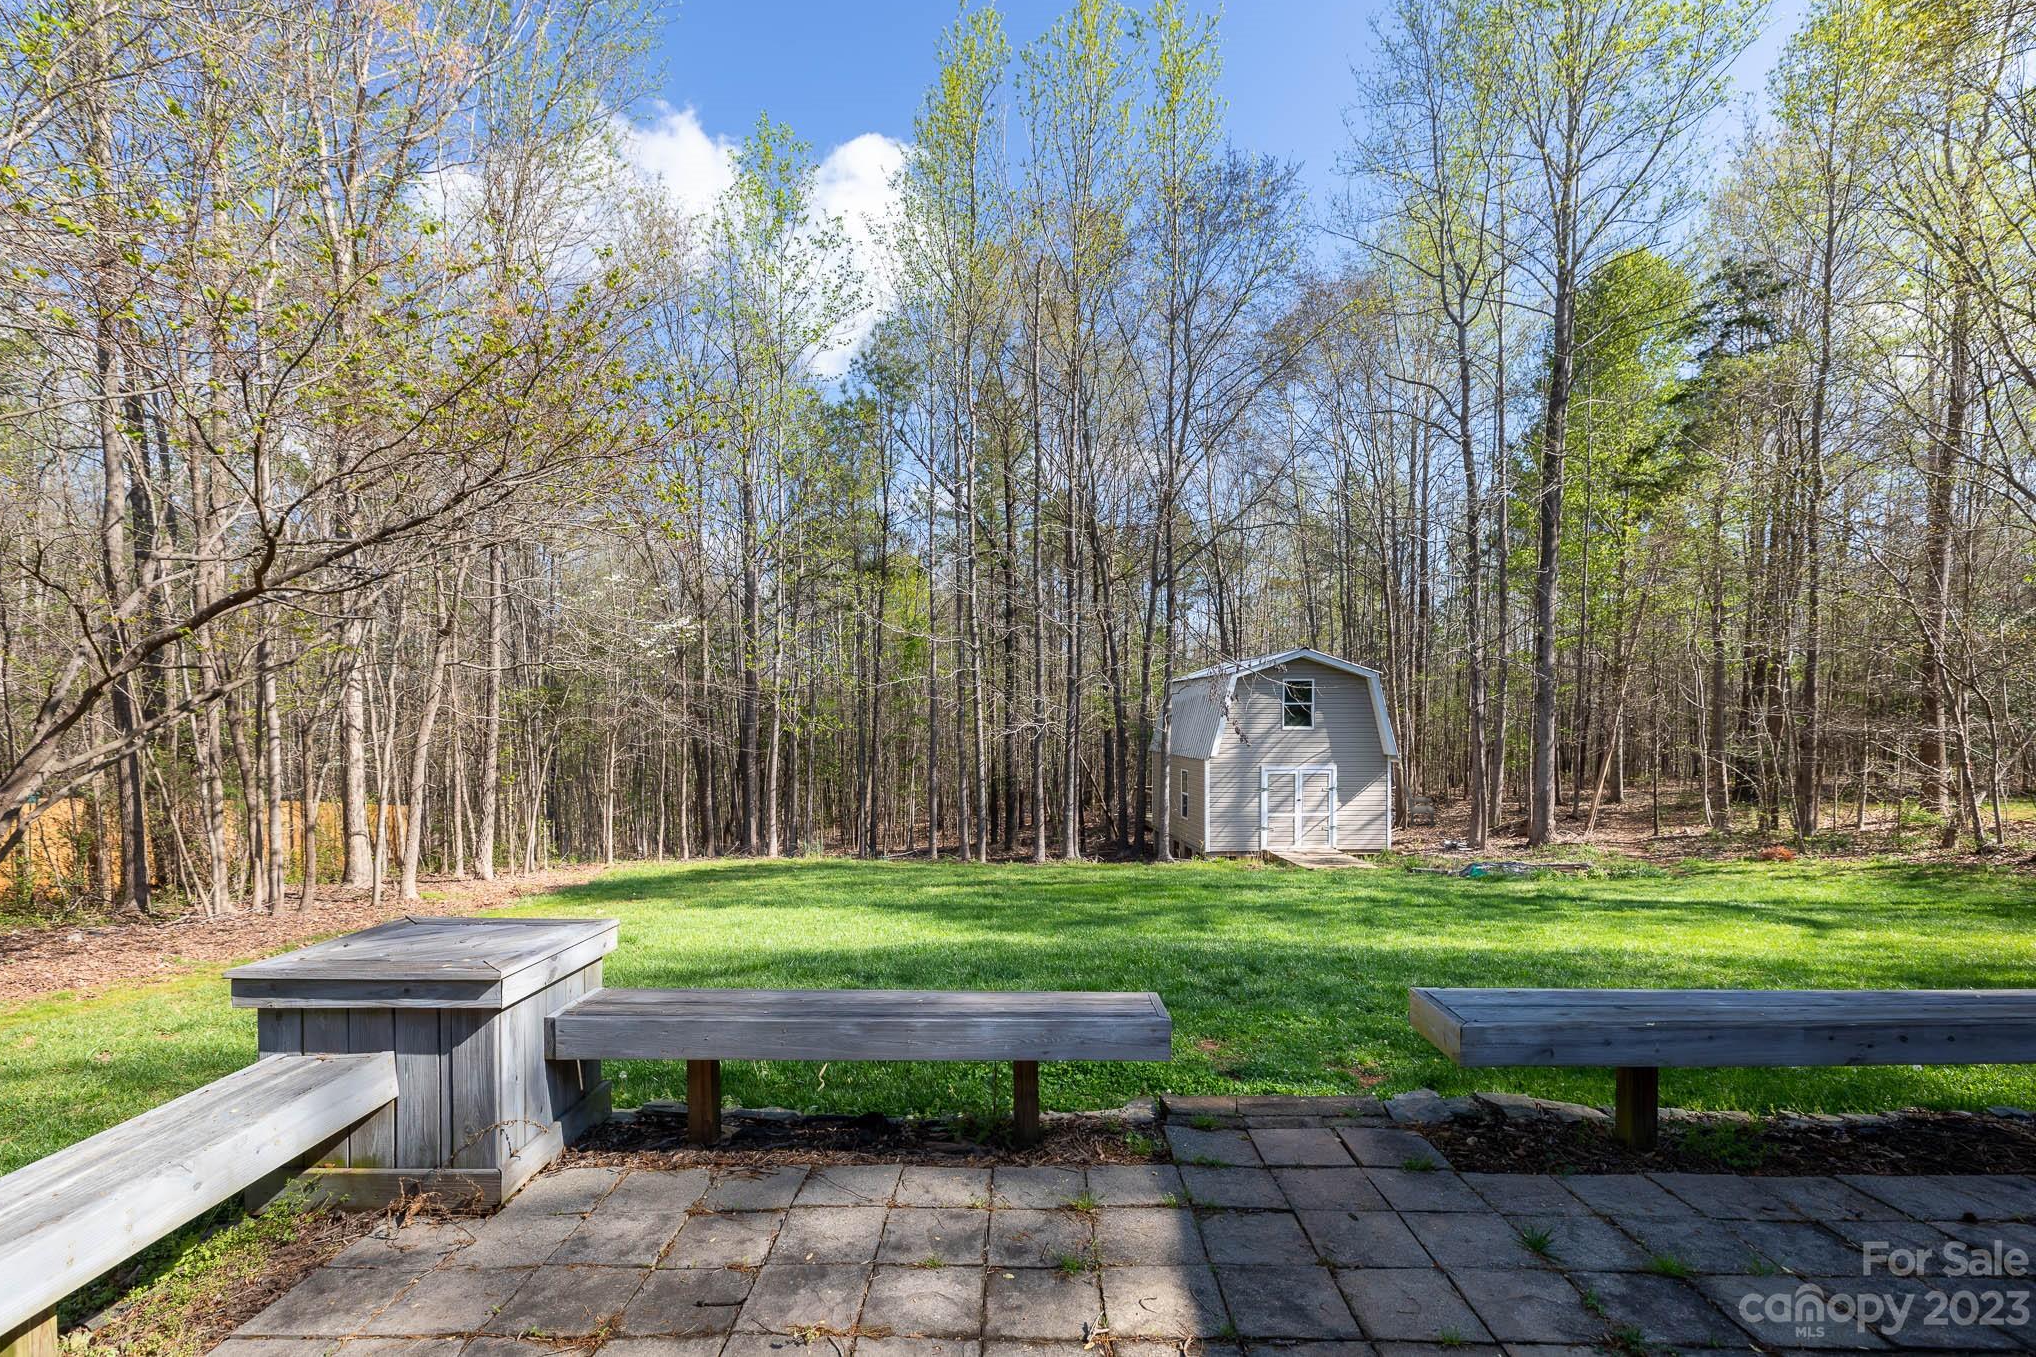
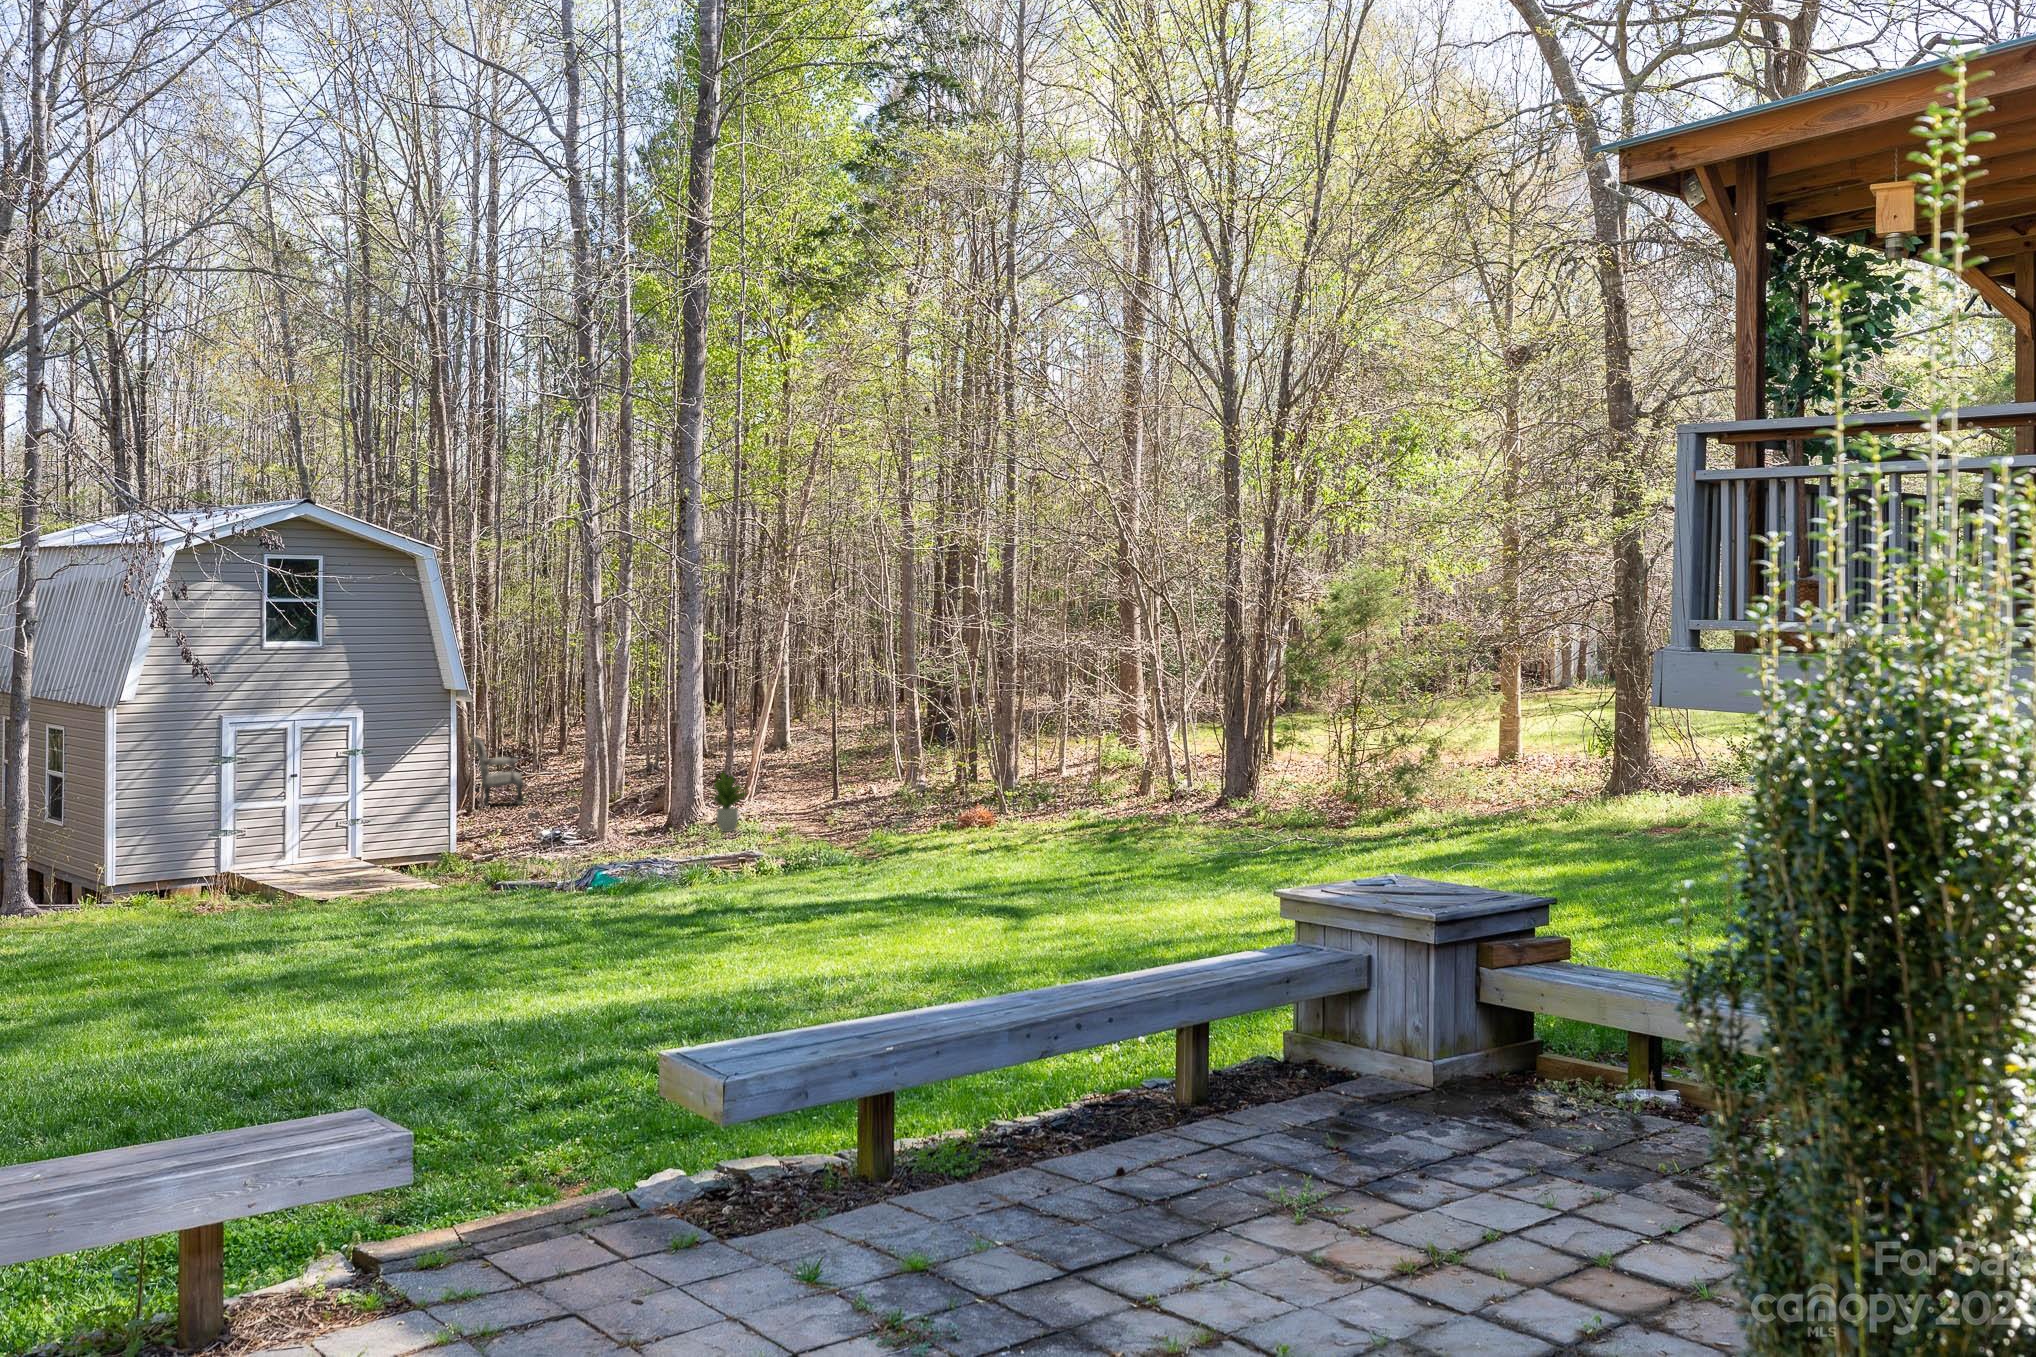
potted plant: none [1553,810,1581,849] -> present [712,772,746,832]

